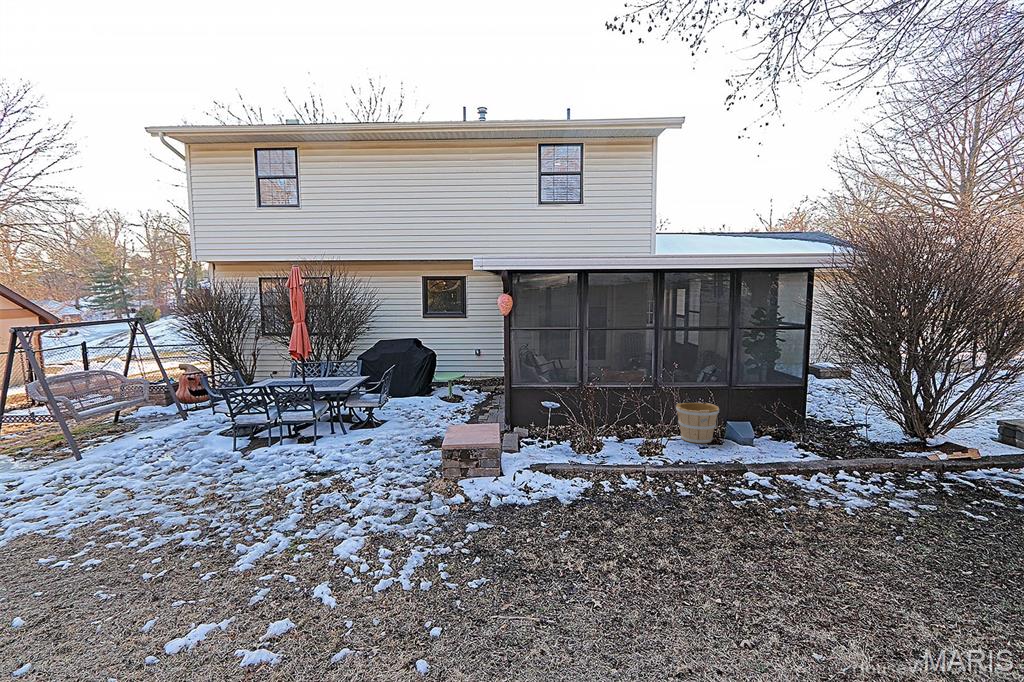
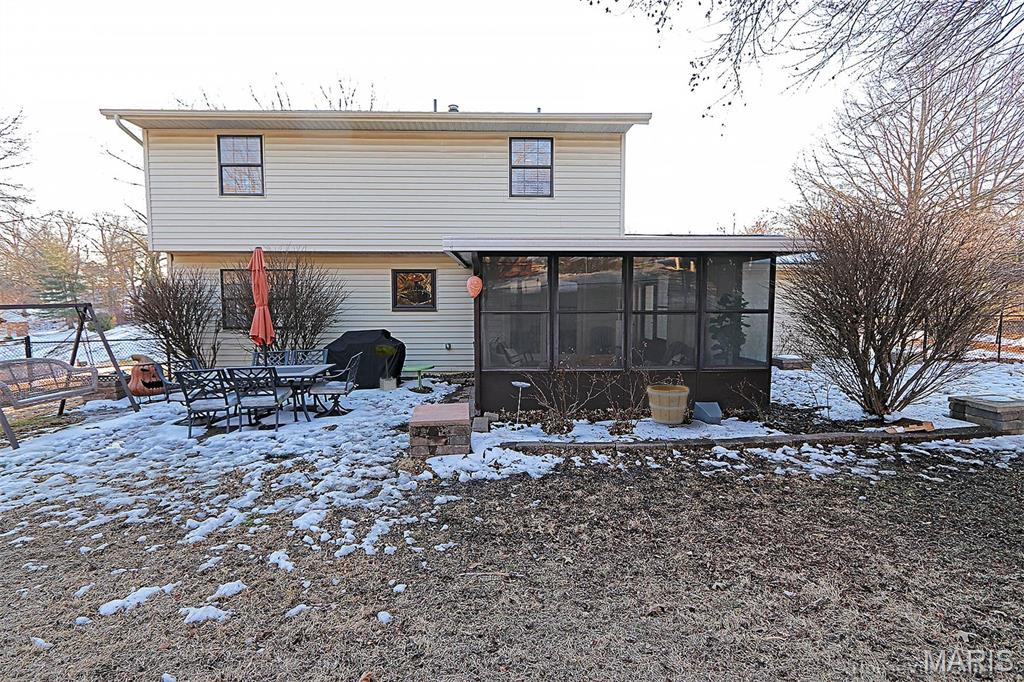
potted tree: none [408,353,428,398] -> present [375,344,396,390]

